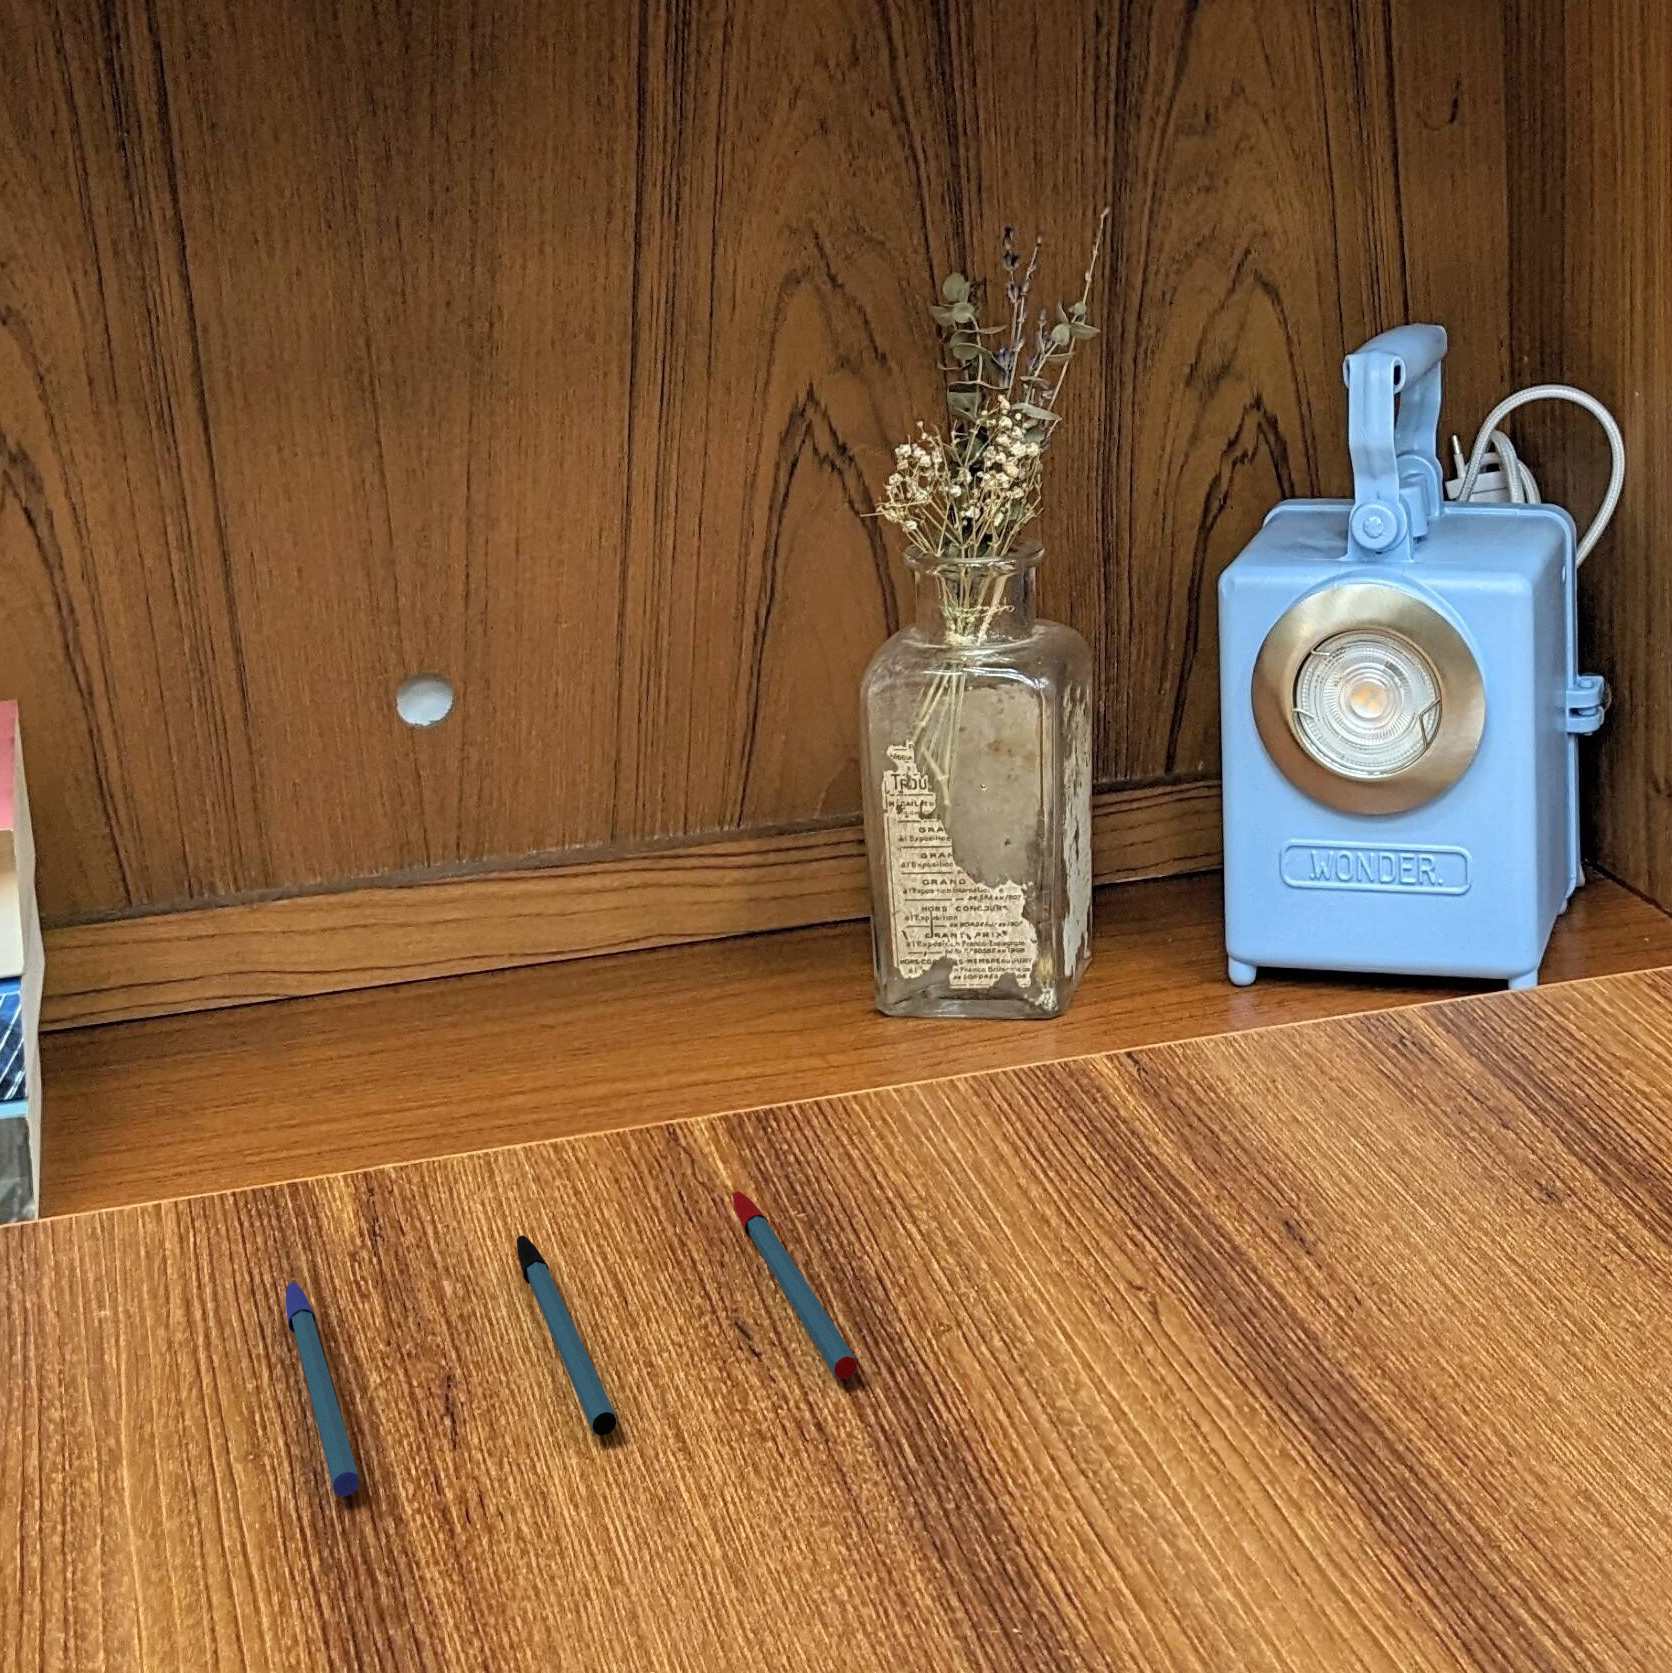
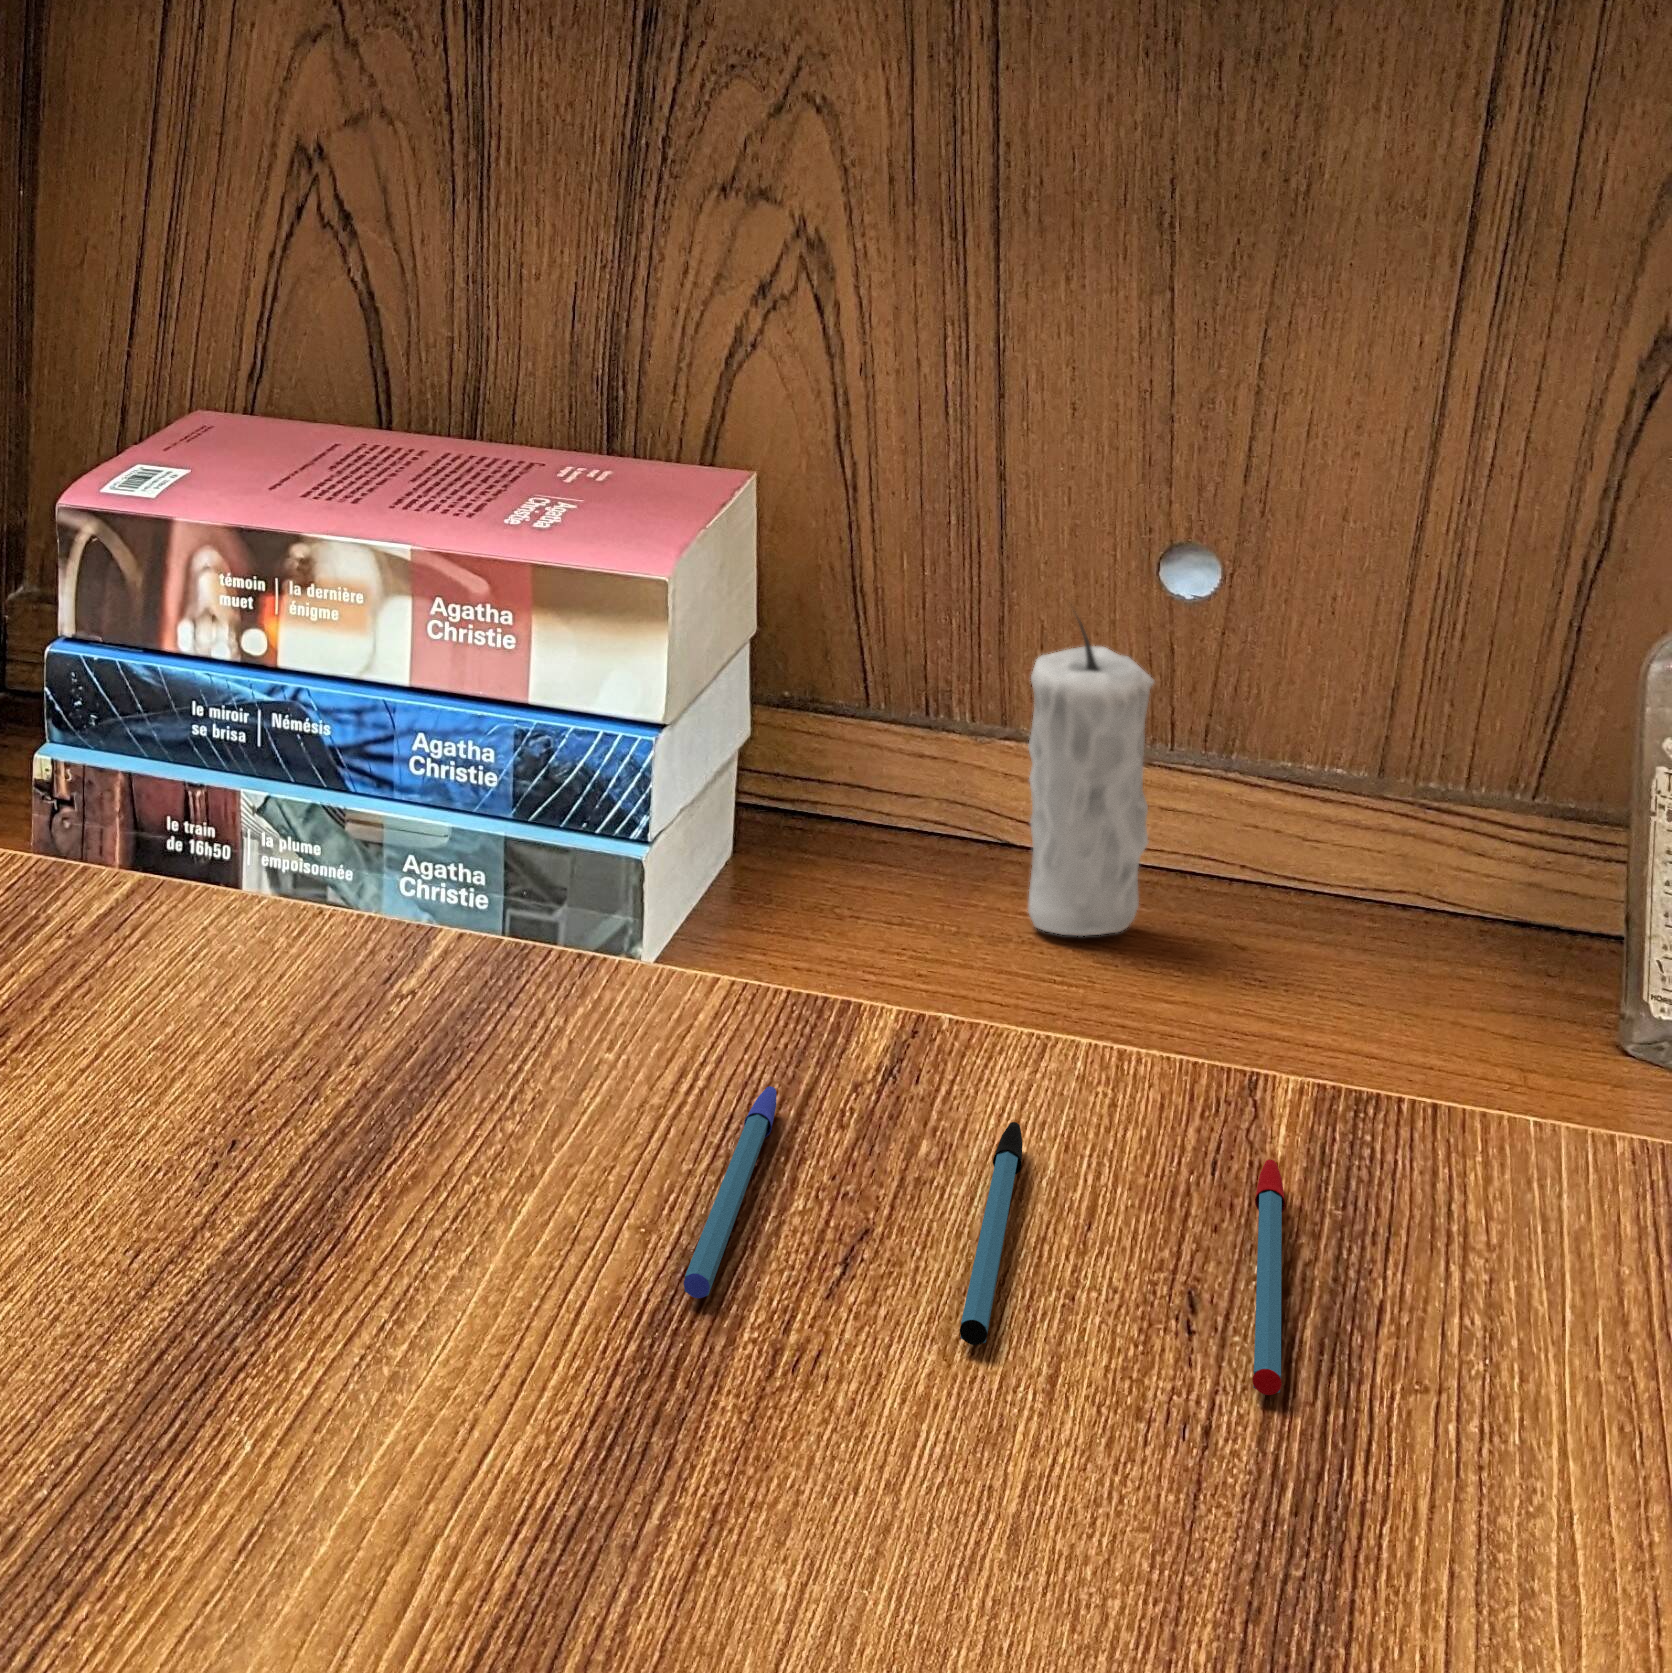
candle: none [328,759,447,1070] -> present [1028,619,1154,936]

